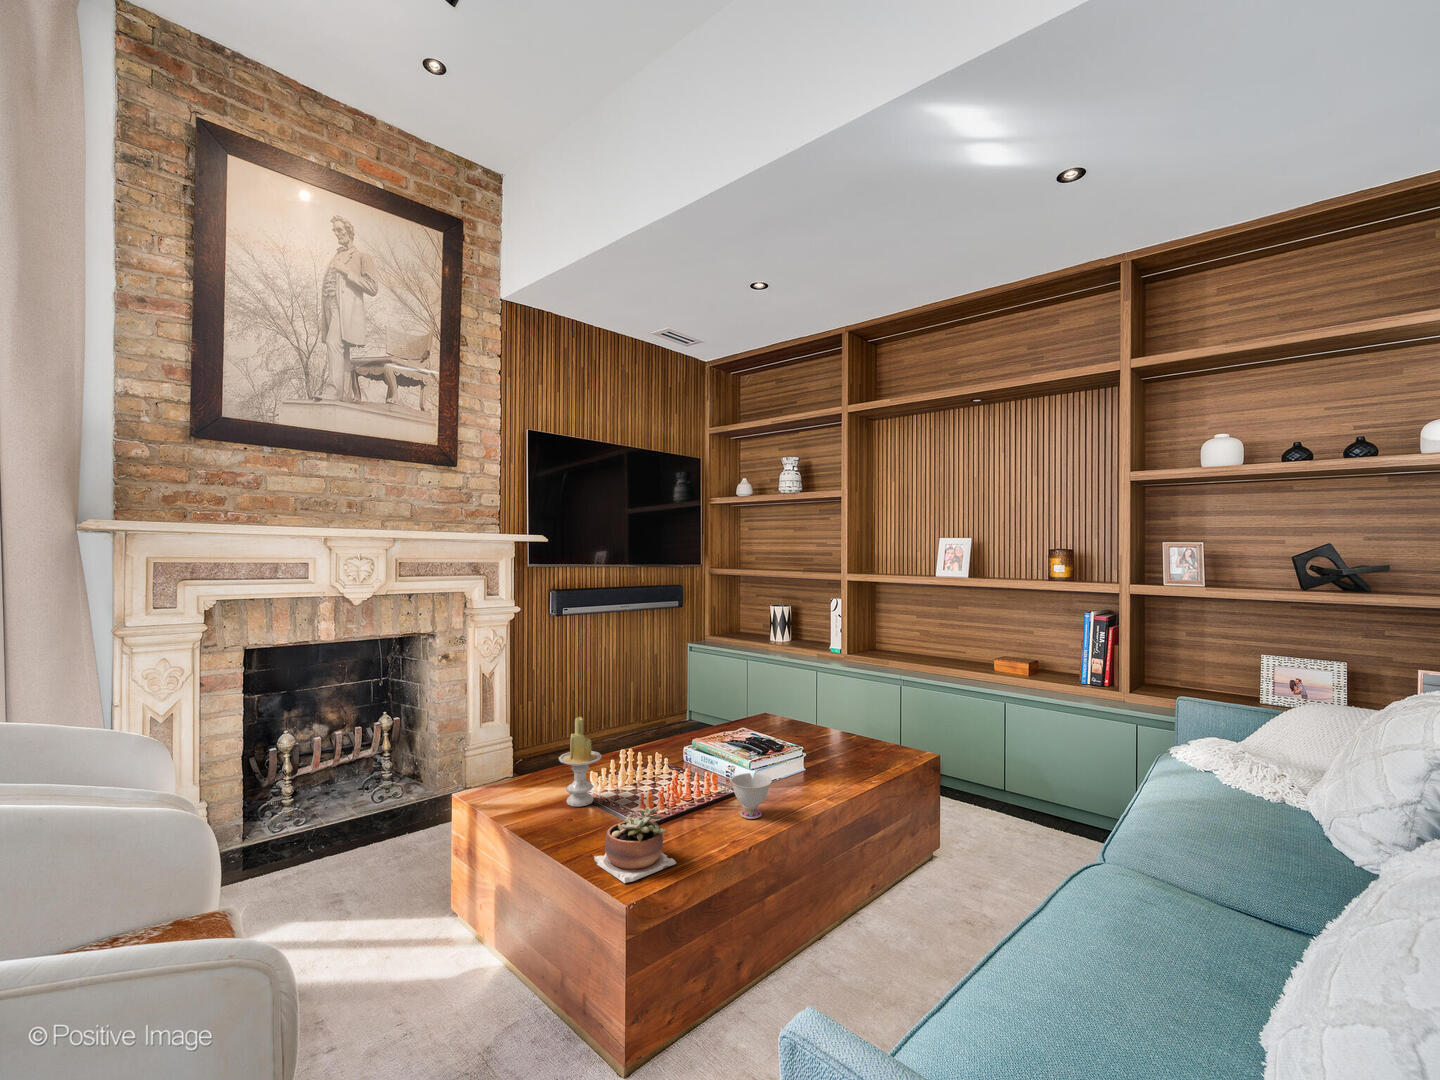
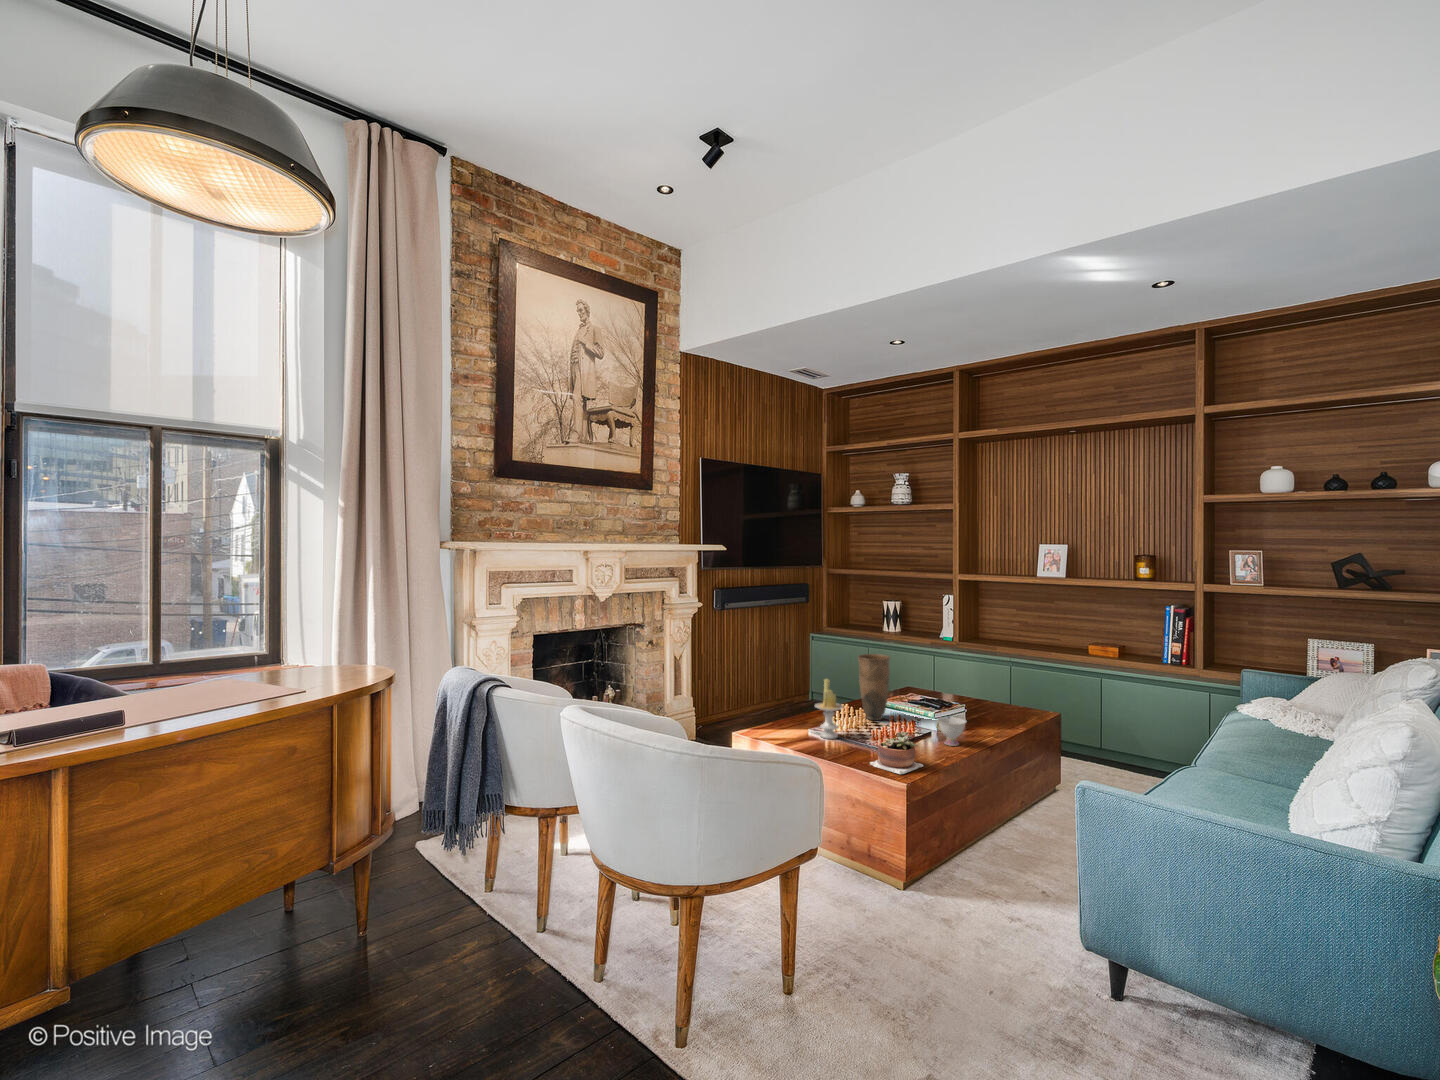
vase: none [651,677,695,771] -> present [858,654,890,720]

